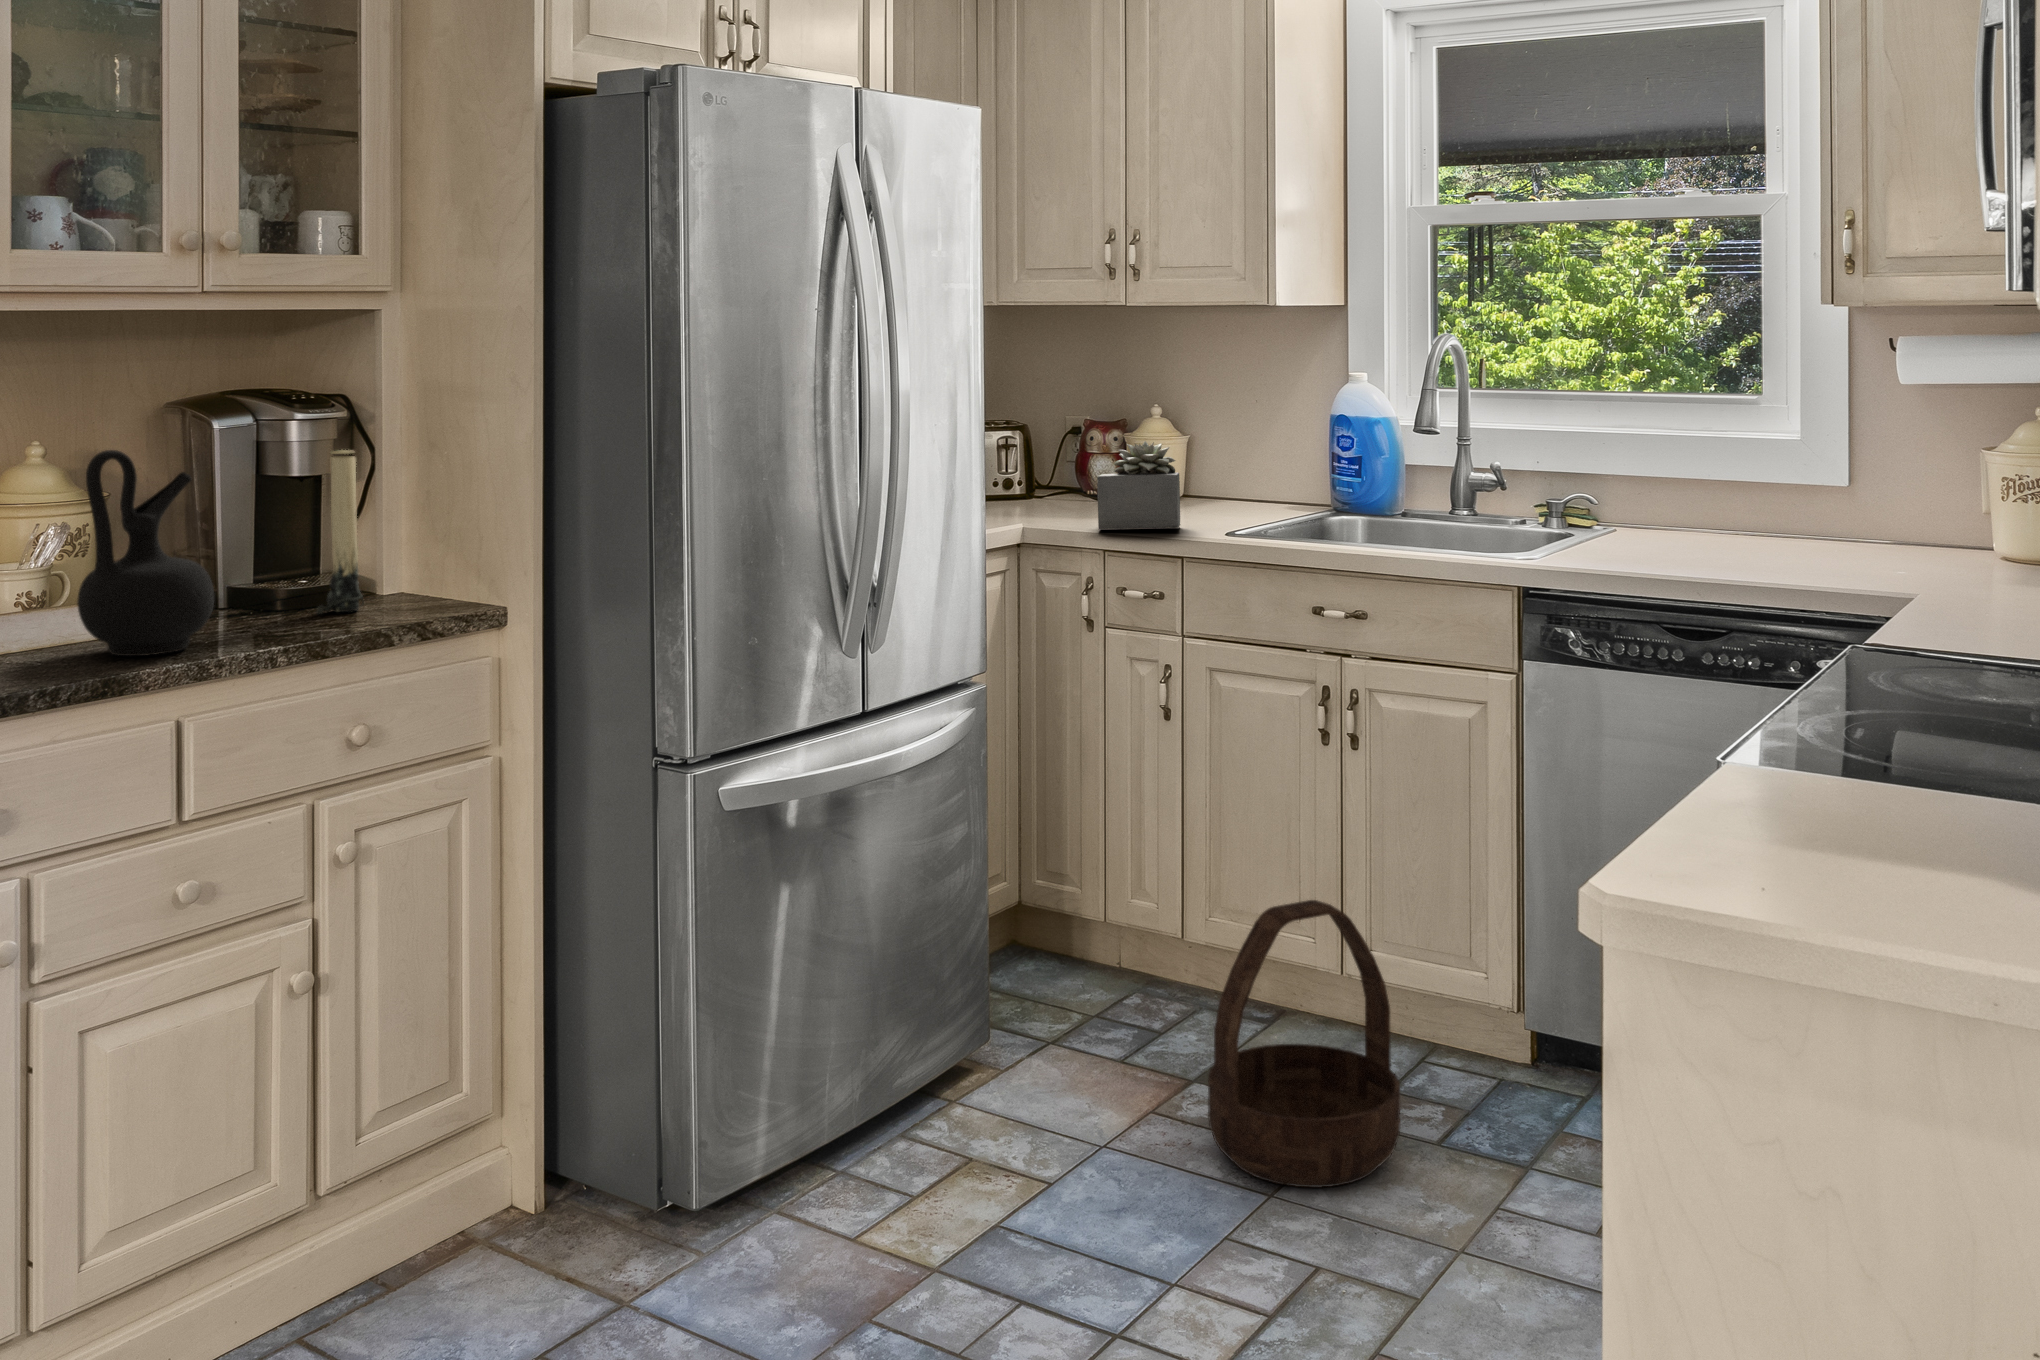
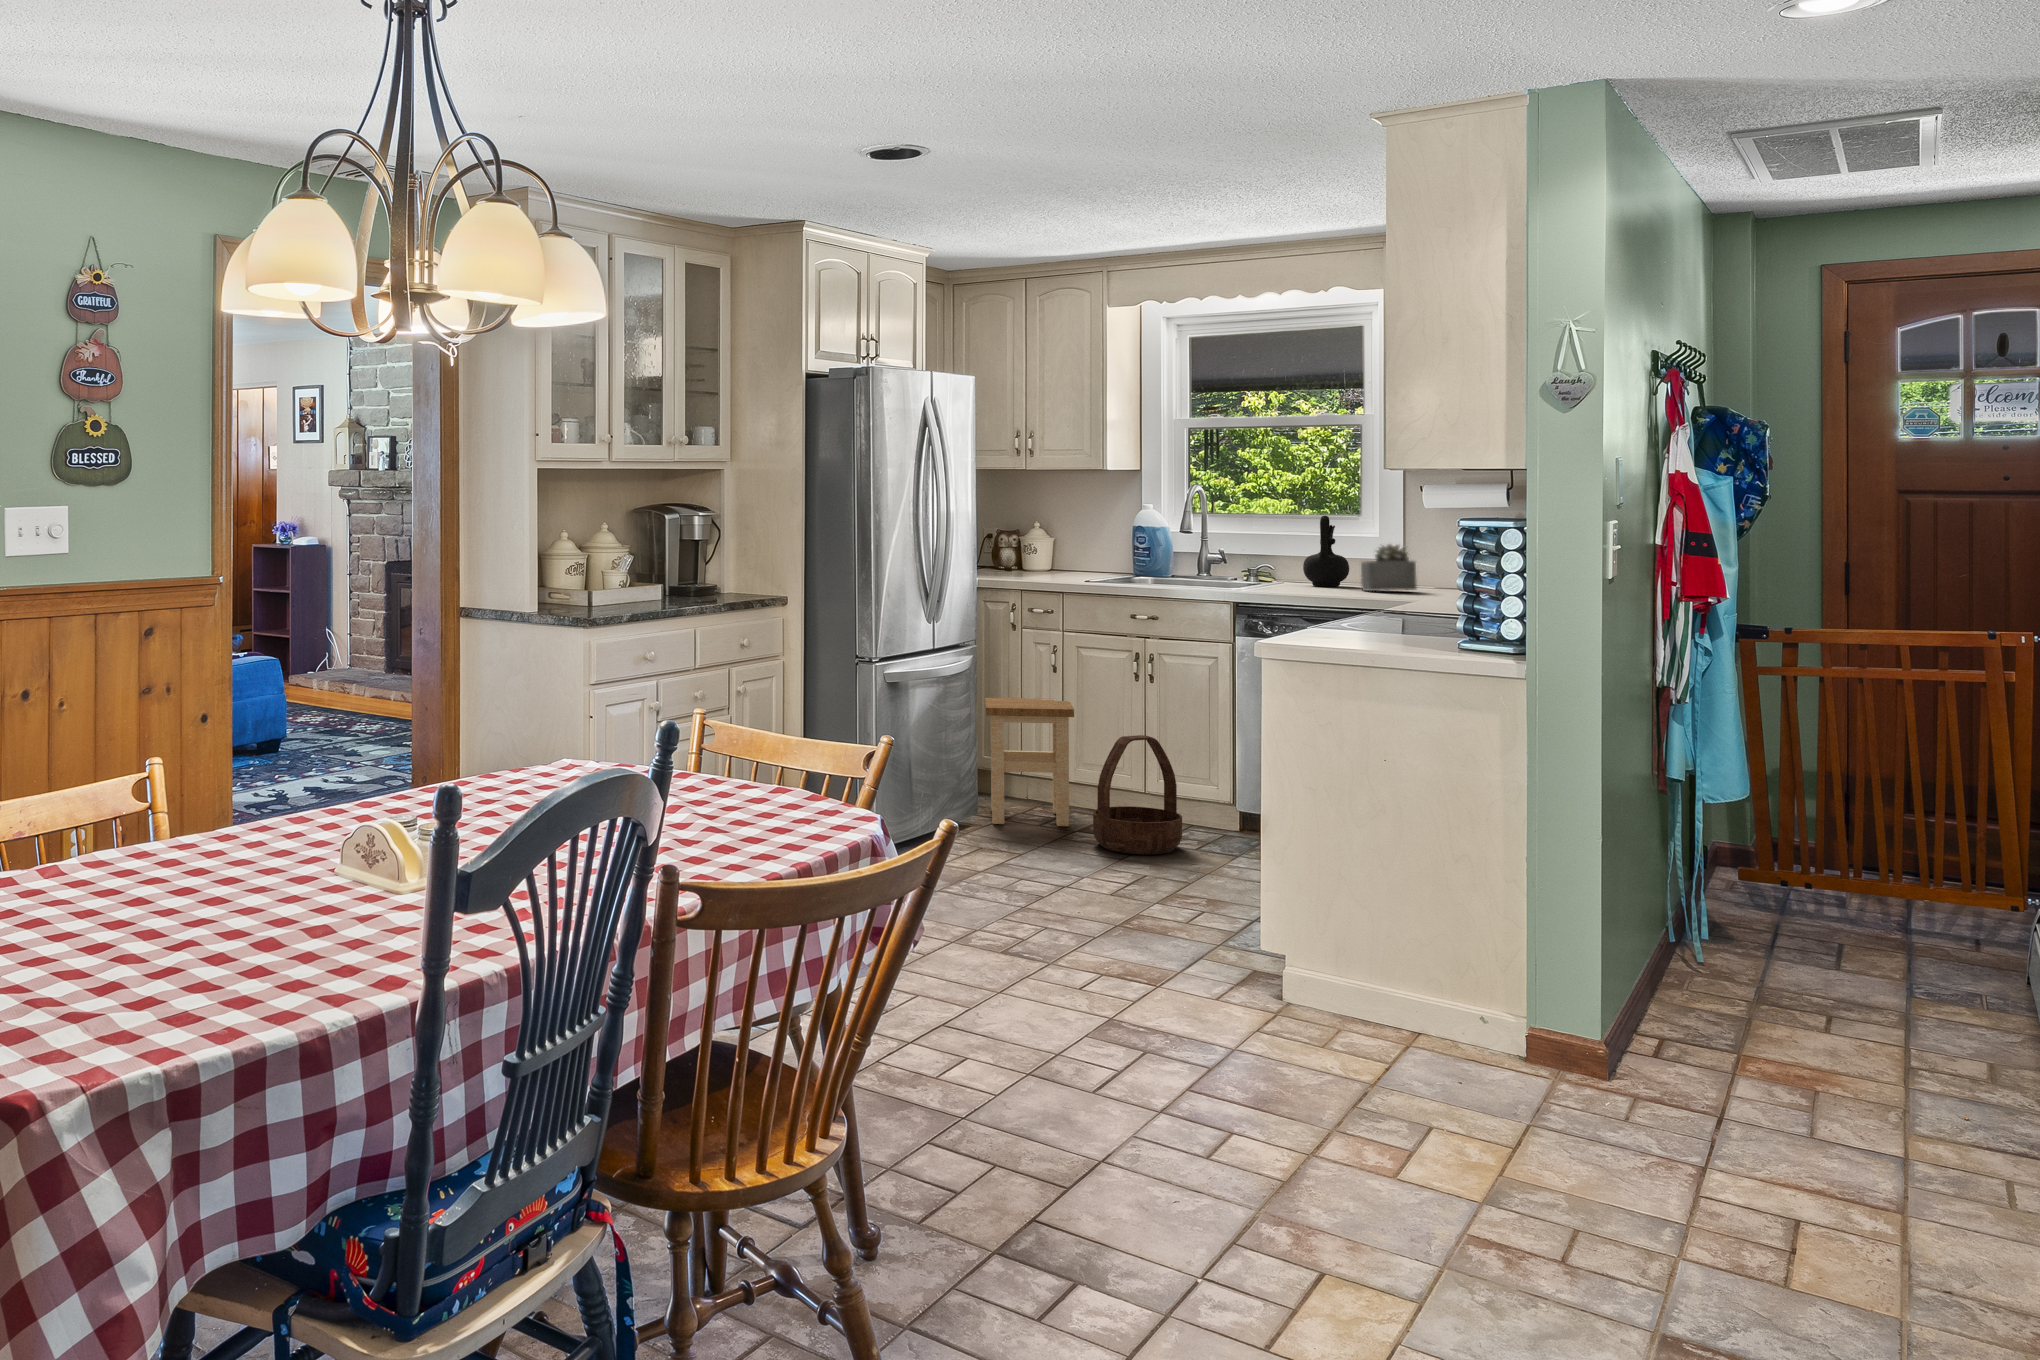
succulent plant: present [1097,441,1180,530] -> present [1361,544,1417,591]
ceramic jug: present [77,450,214,656] -> present [1303,516,1349,586]
candle: present [316,450,364,614] -> none [710,527,726,597]
stool: none [1002,775,1190,1067] -> present [985,698,1074,826]

